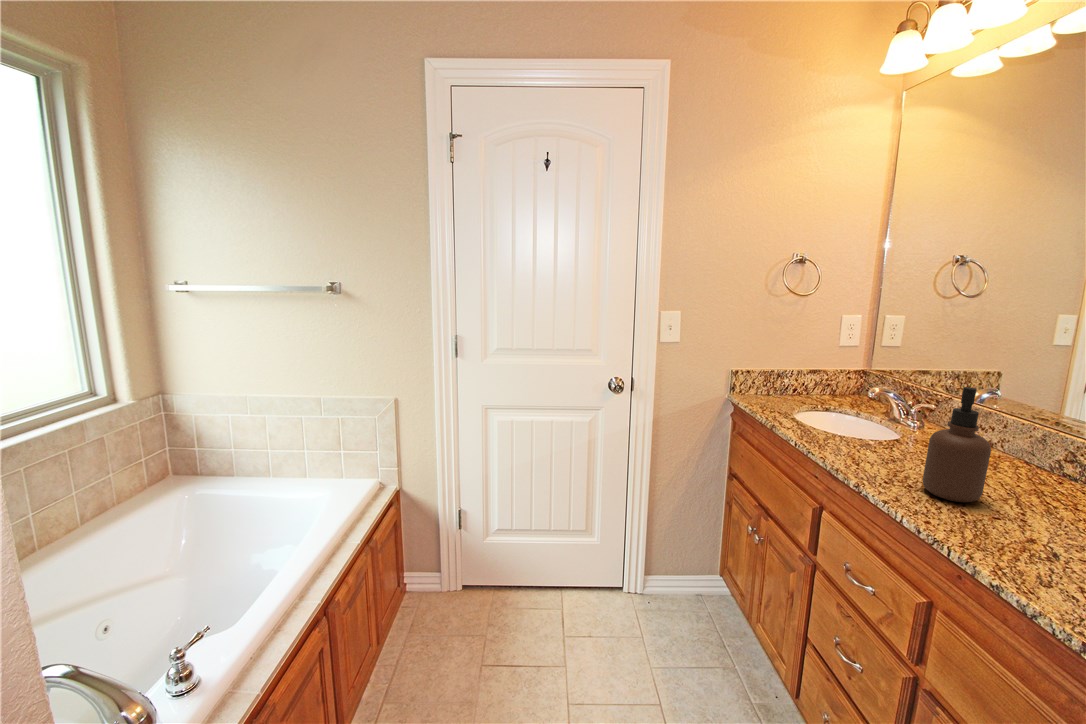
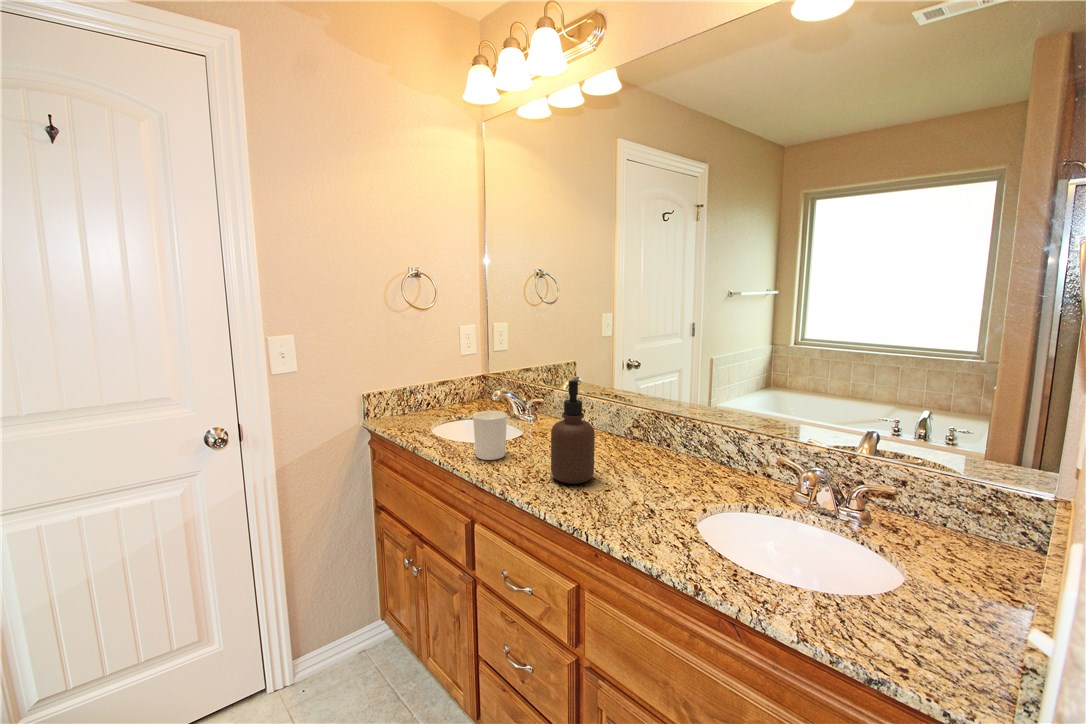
candle holder: none [837,404,880,456] -> present [473,411,507,460]

